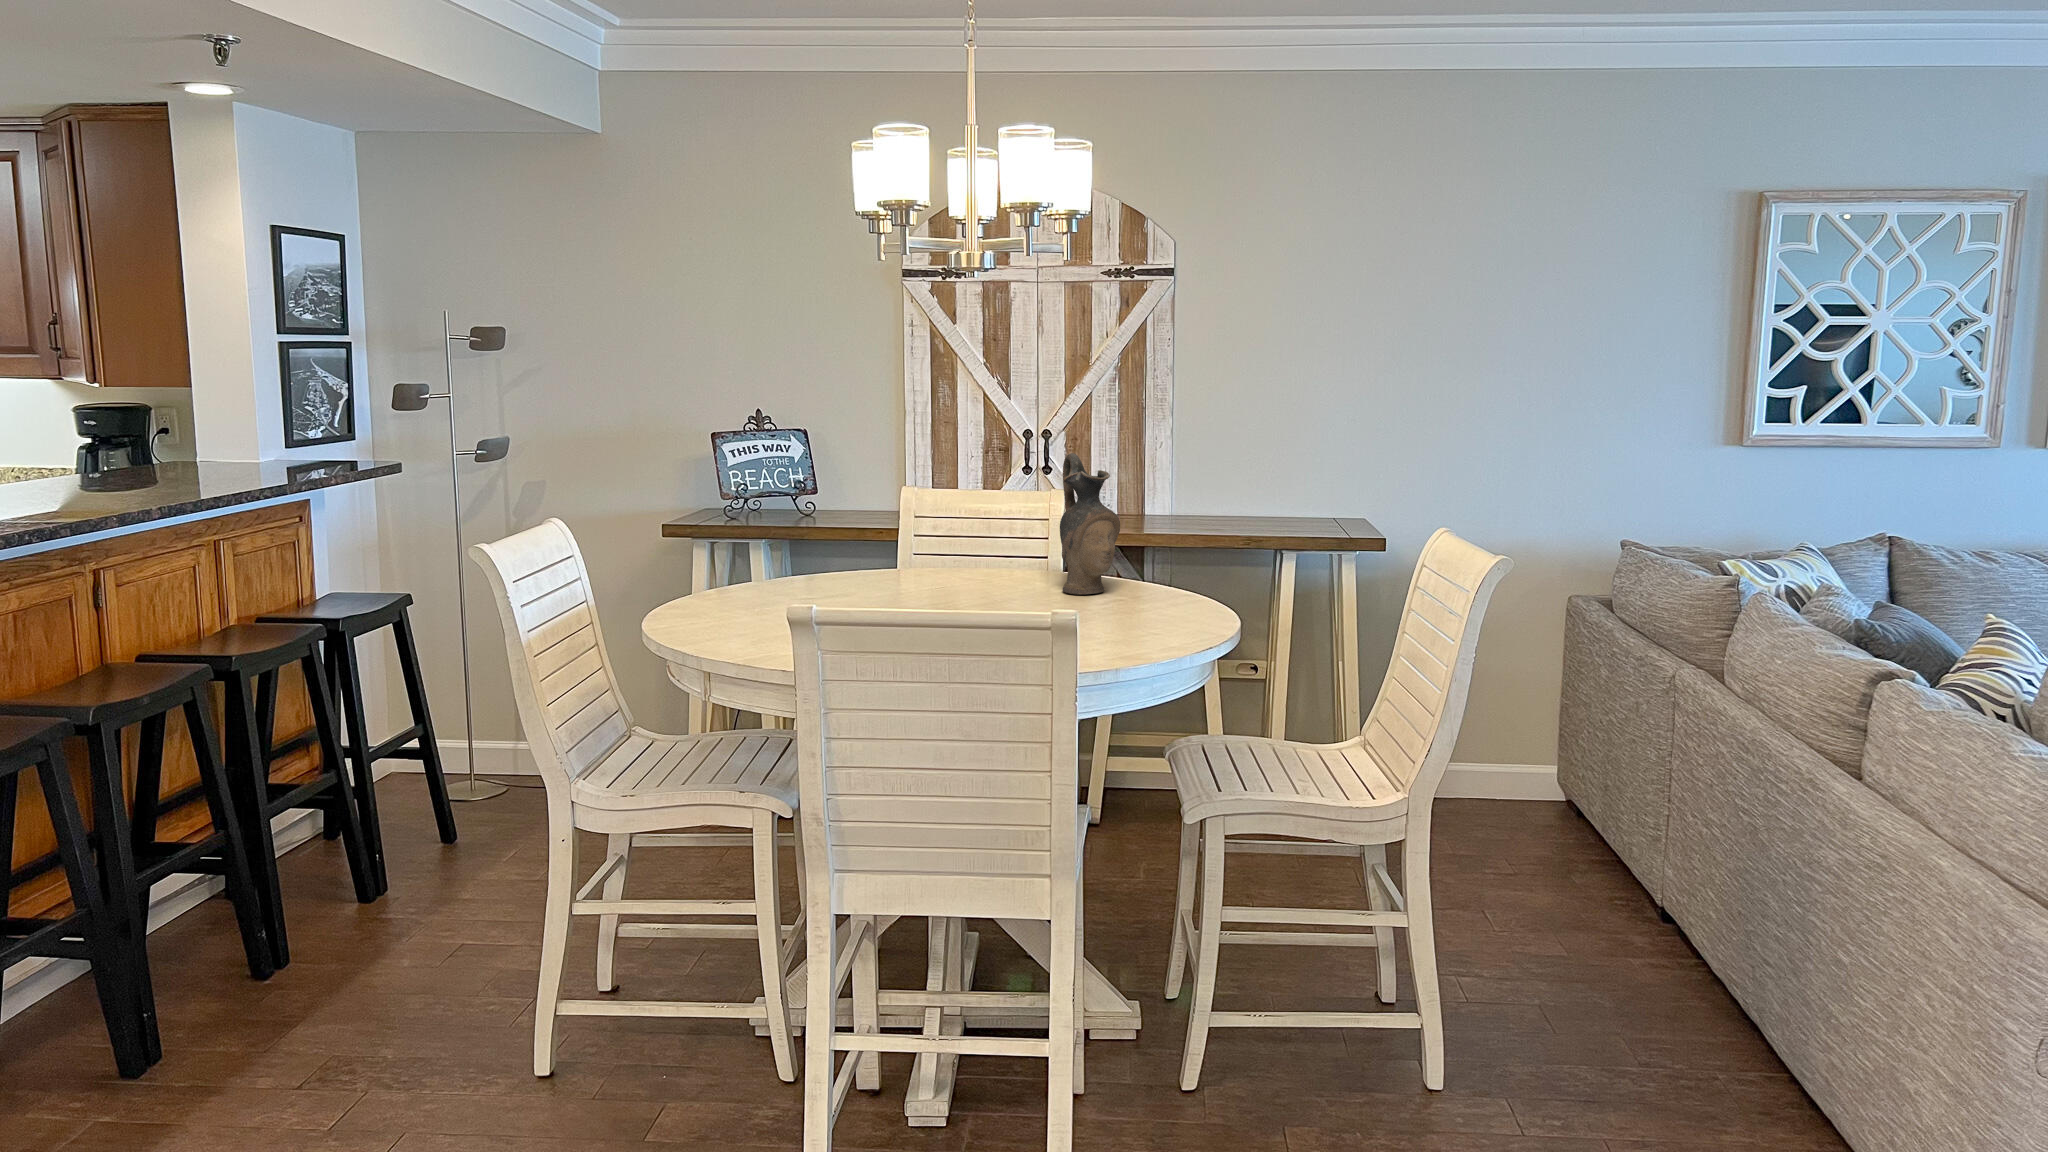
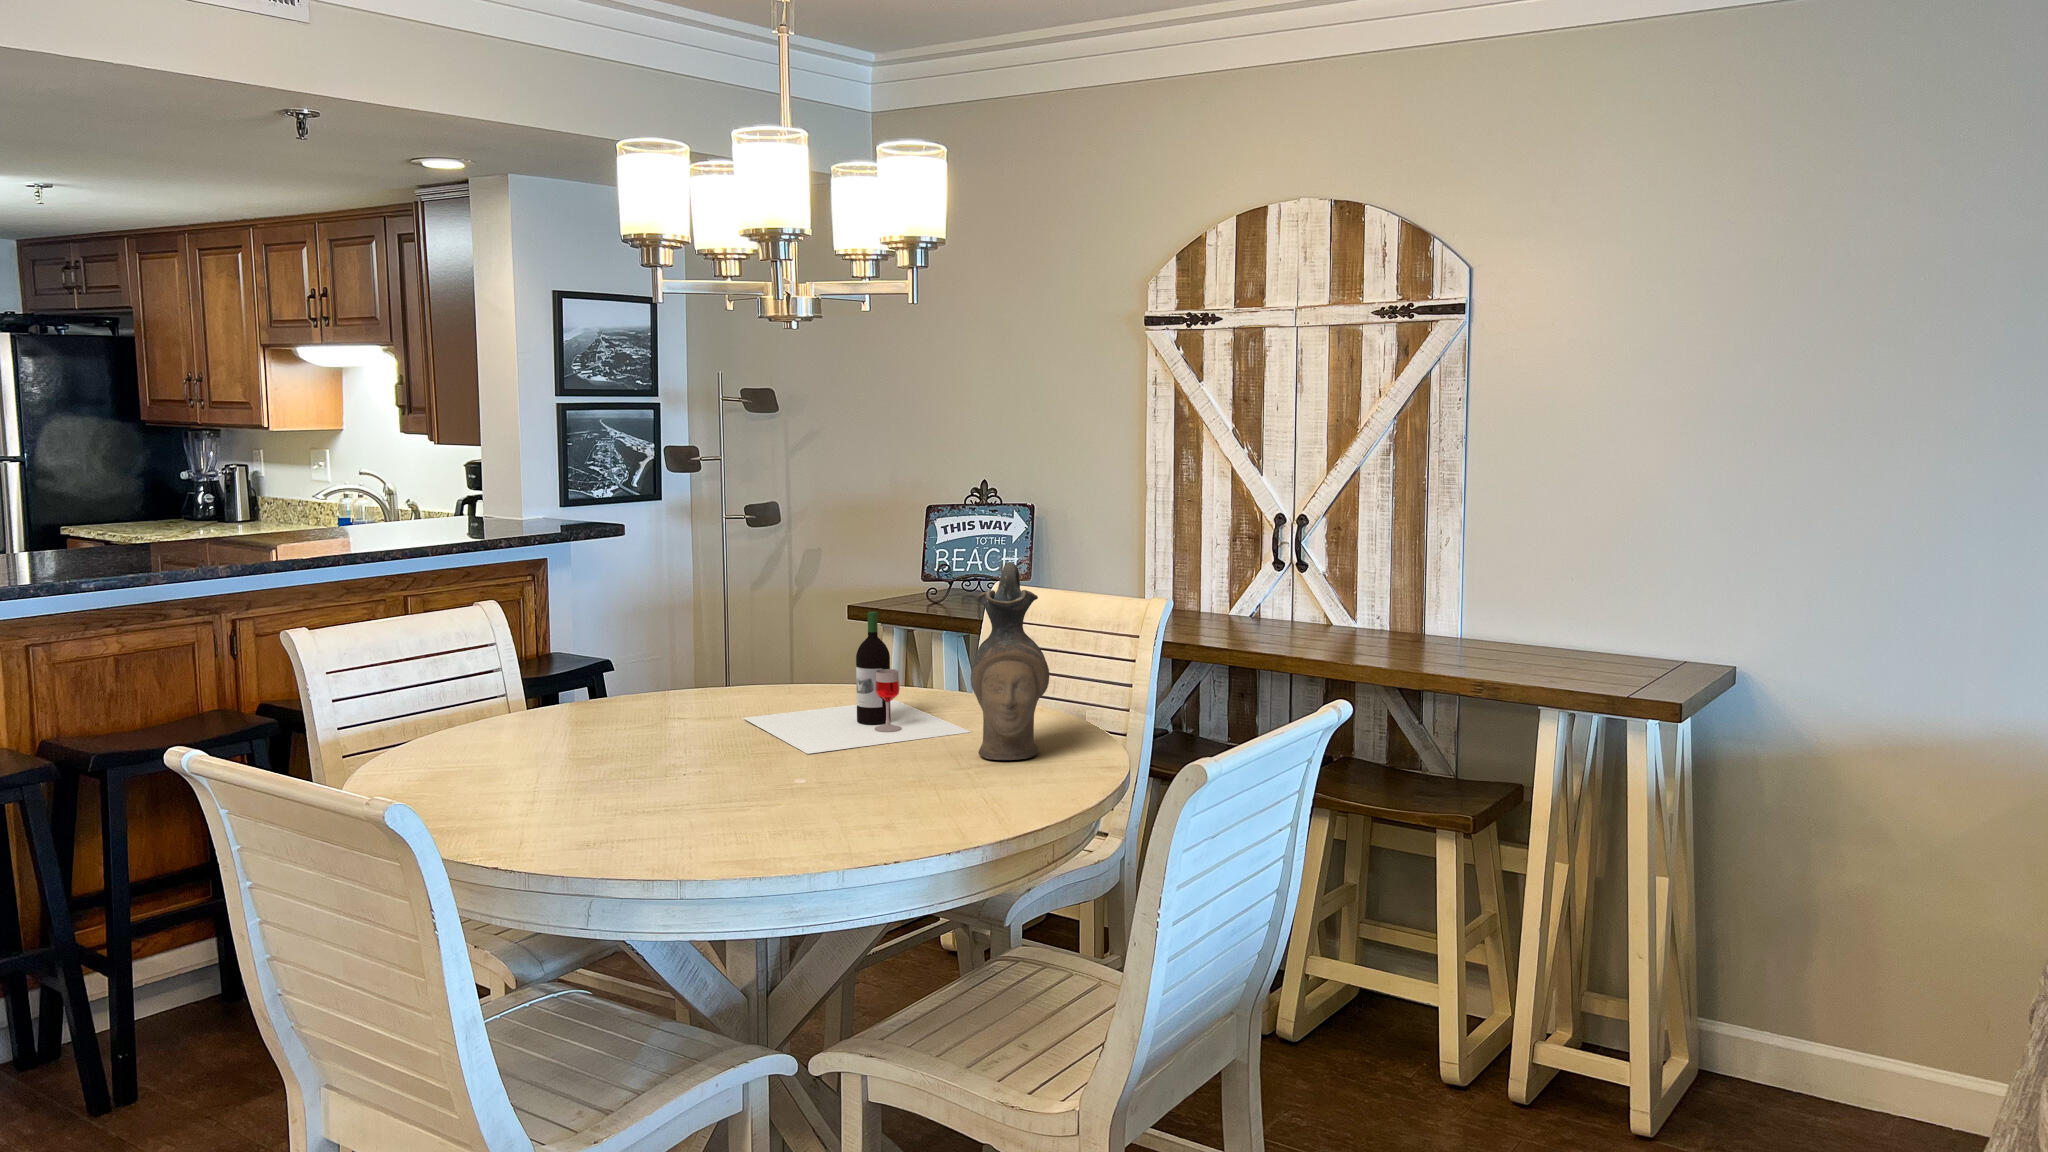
wine bottle: none [833,500,1018,605] -> present [743,612,970,754]

